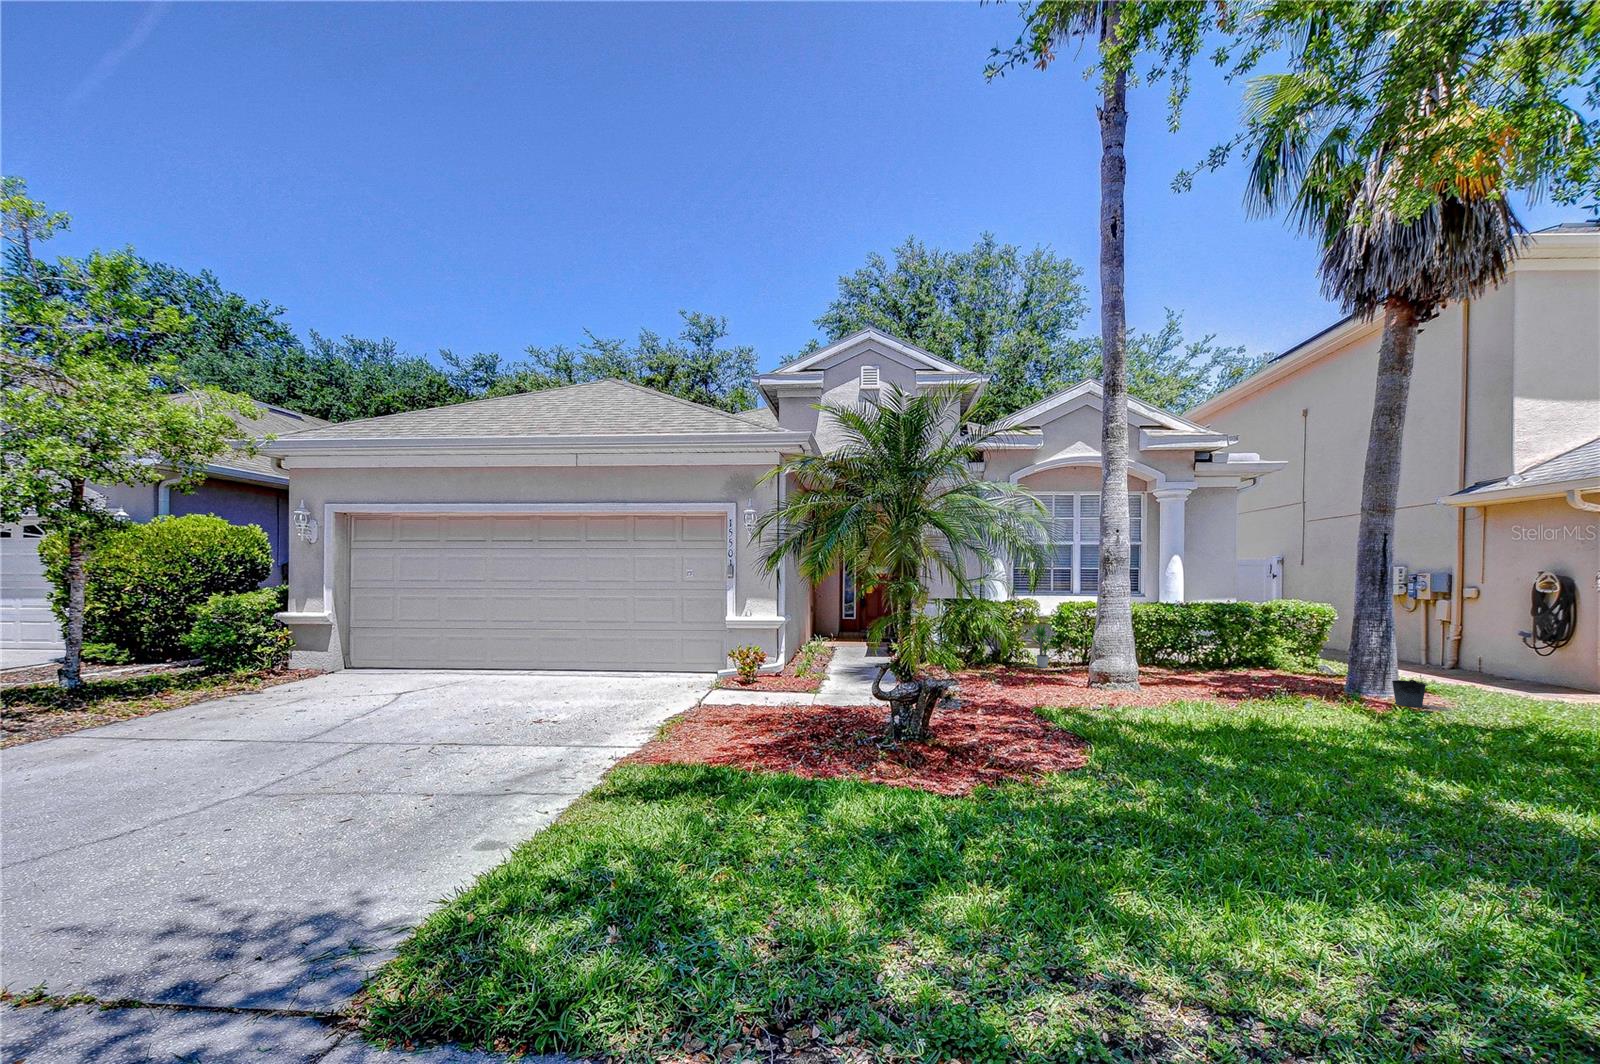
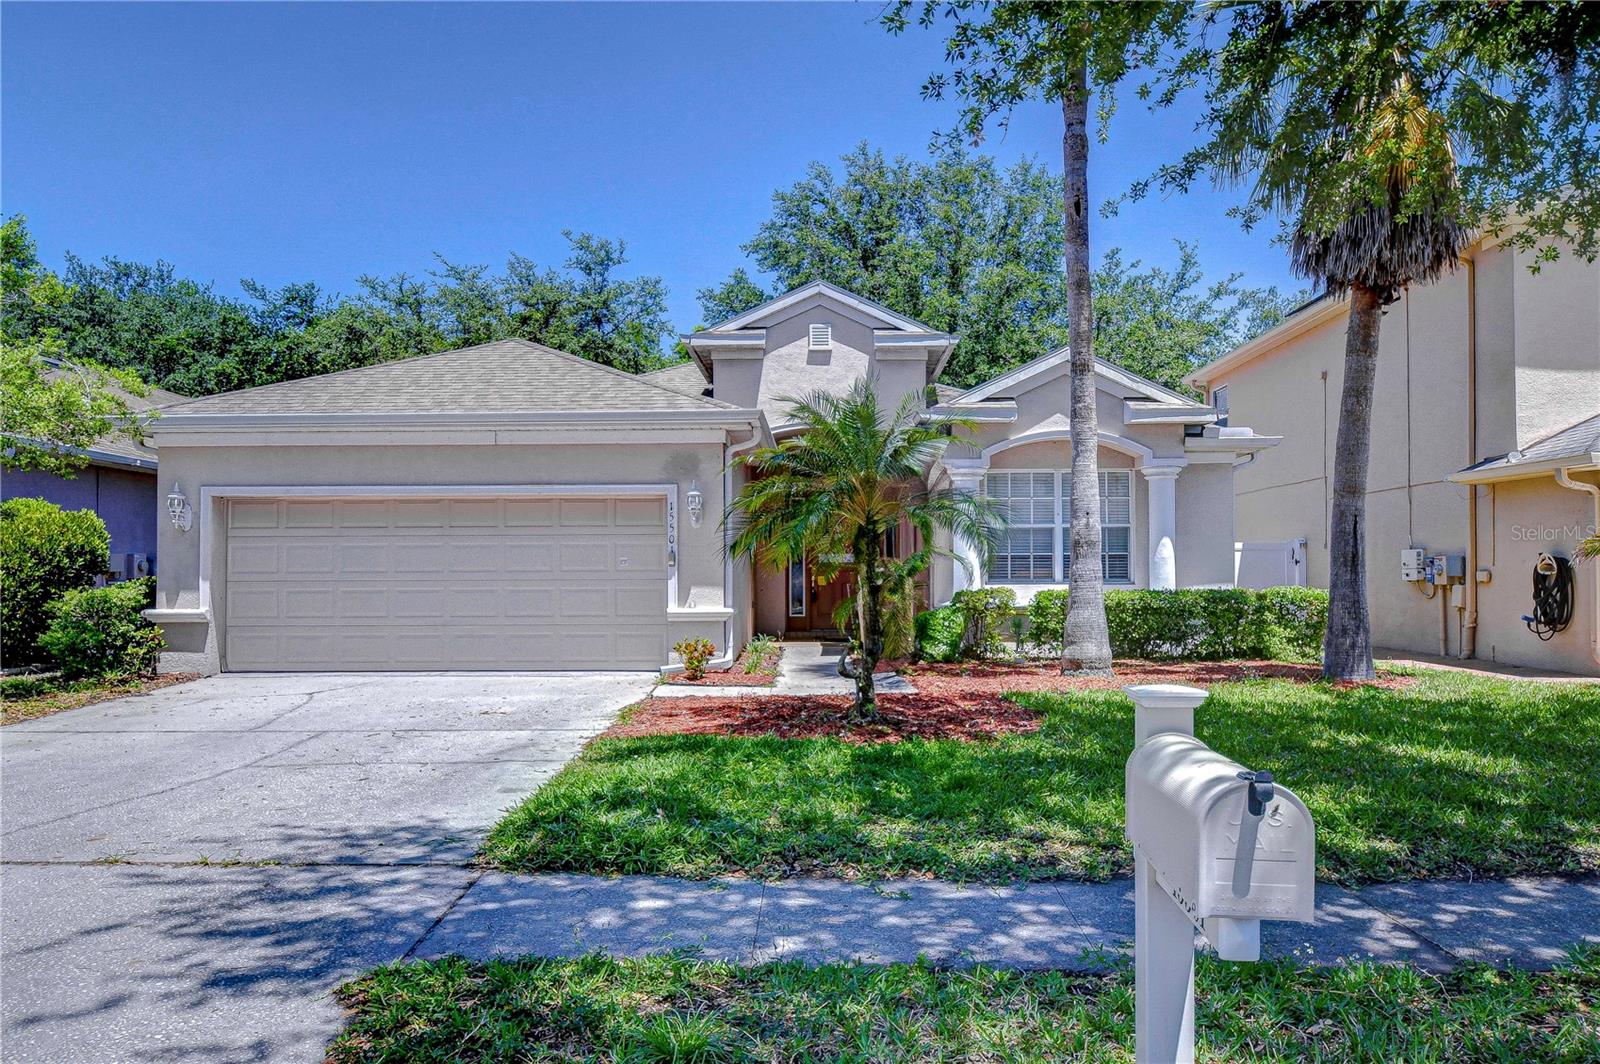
bucket: present [1392,680,1428,707] -> none [1357,658,1388,685]

